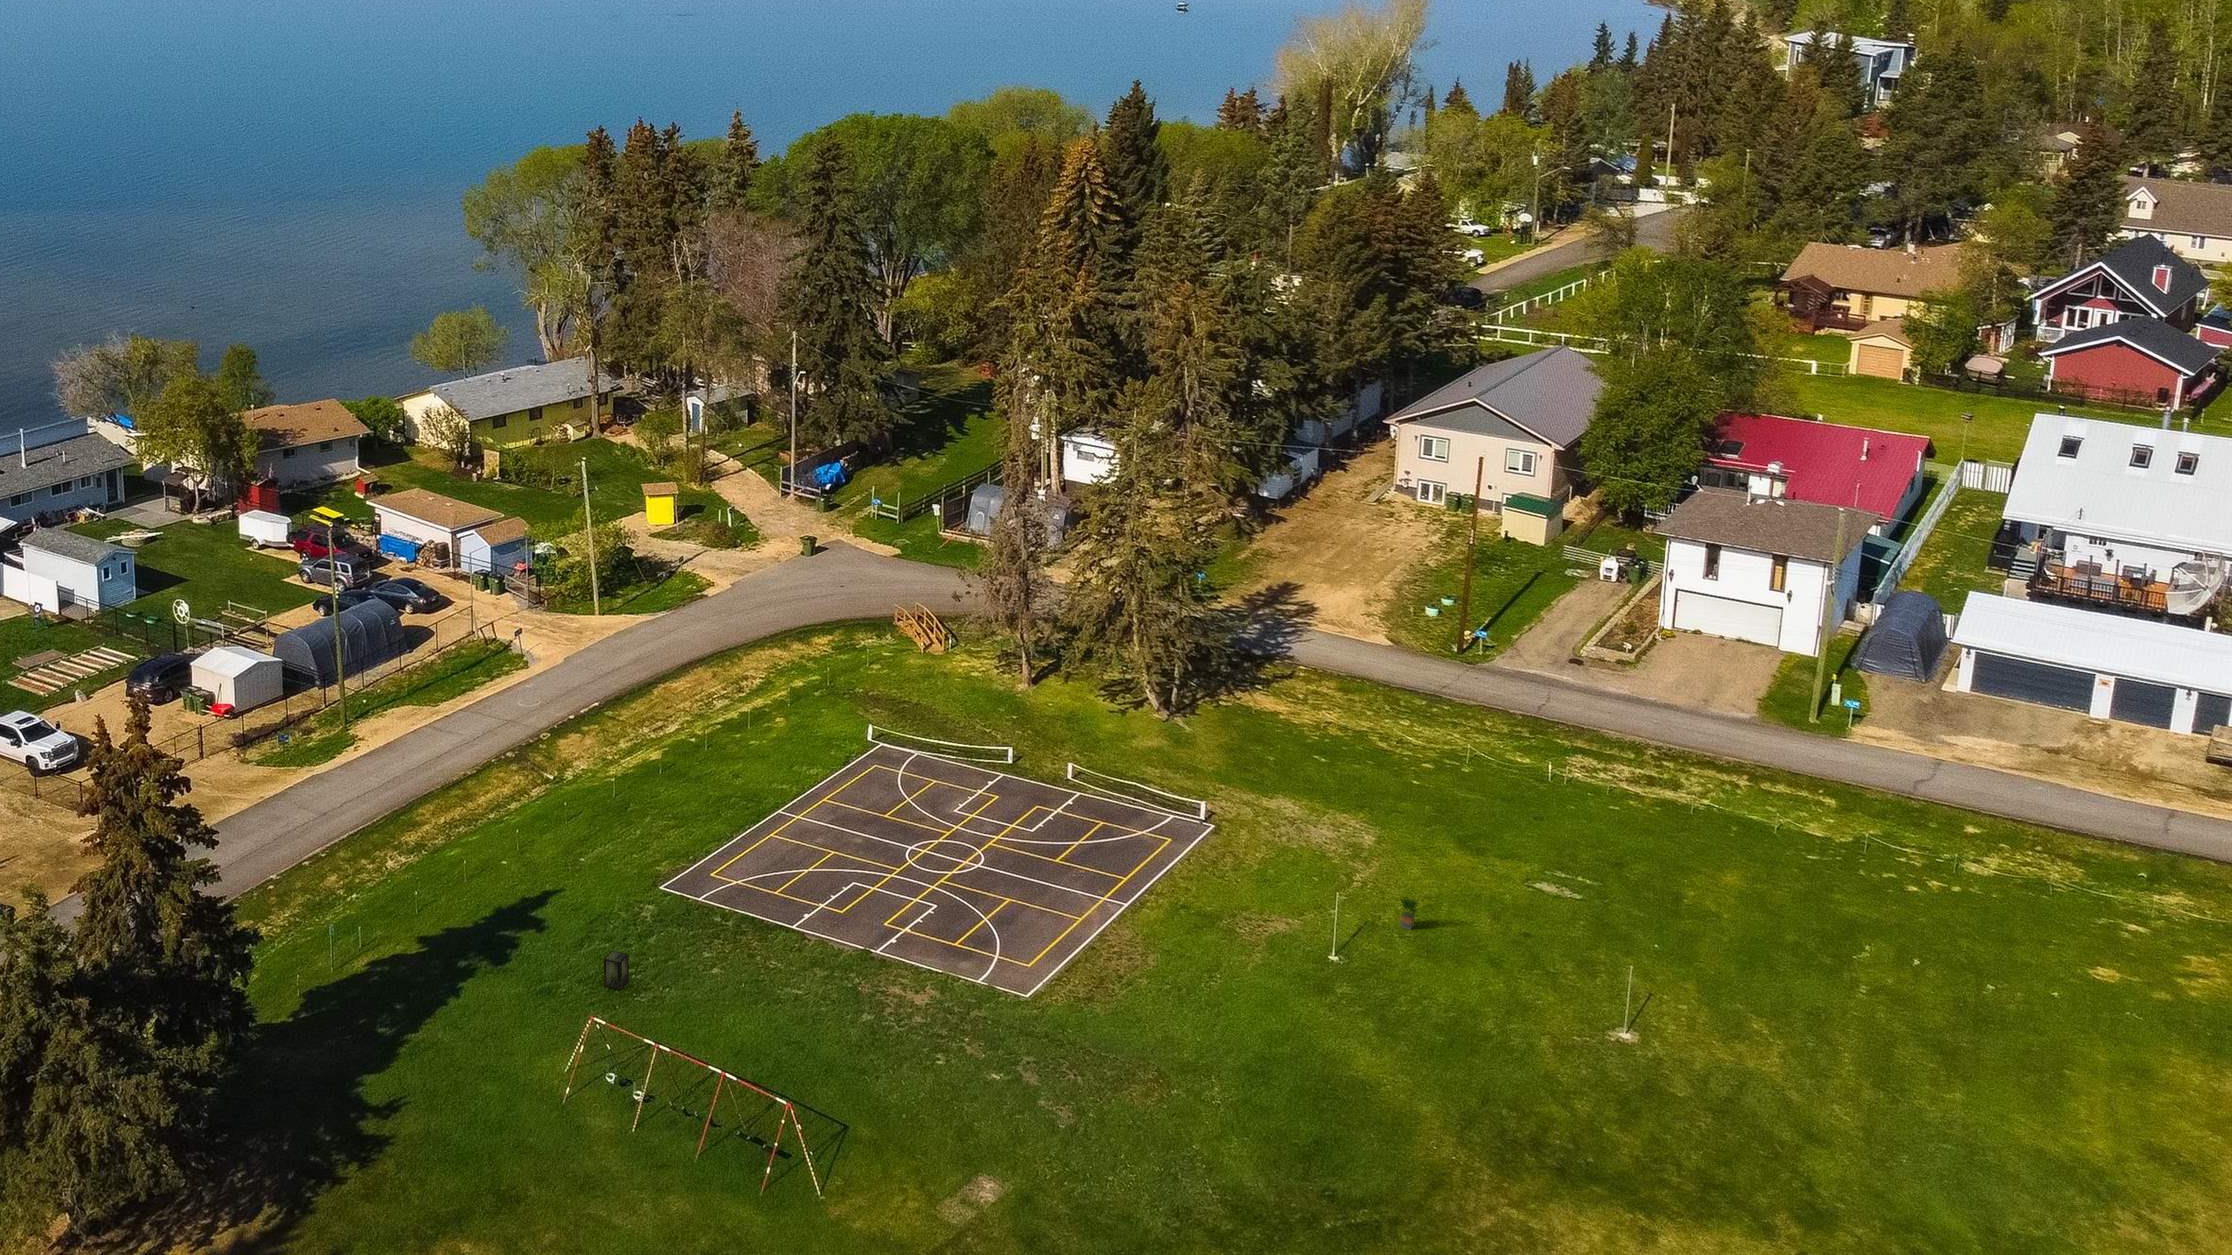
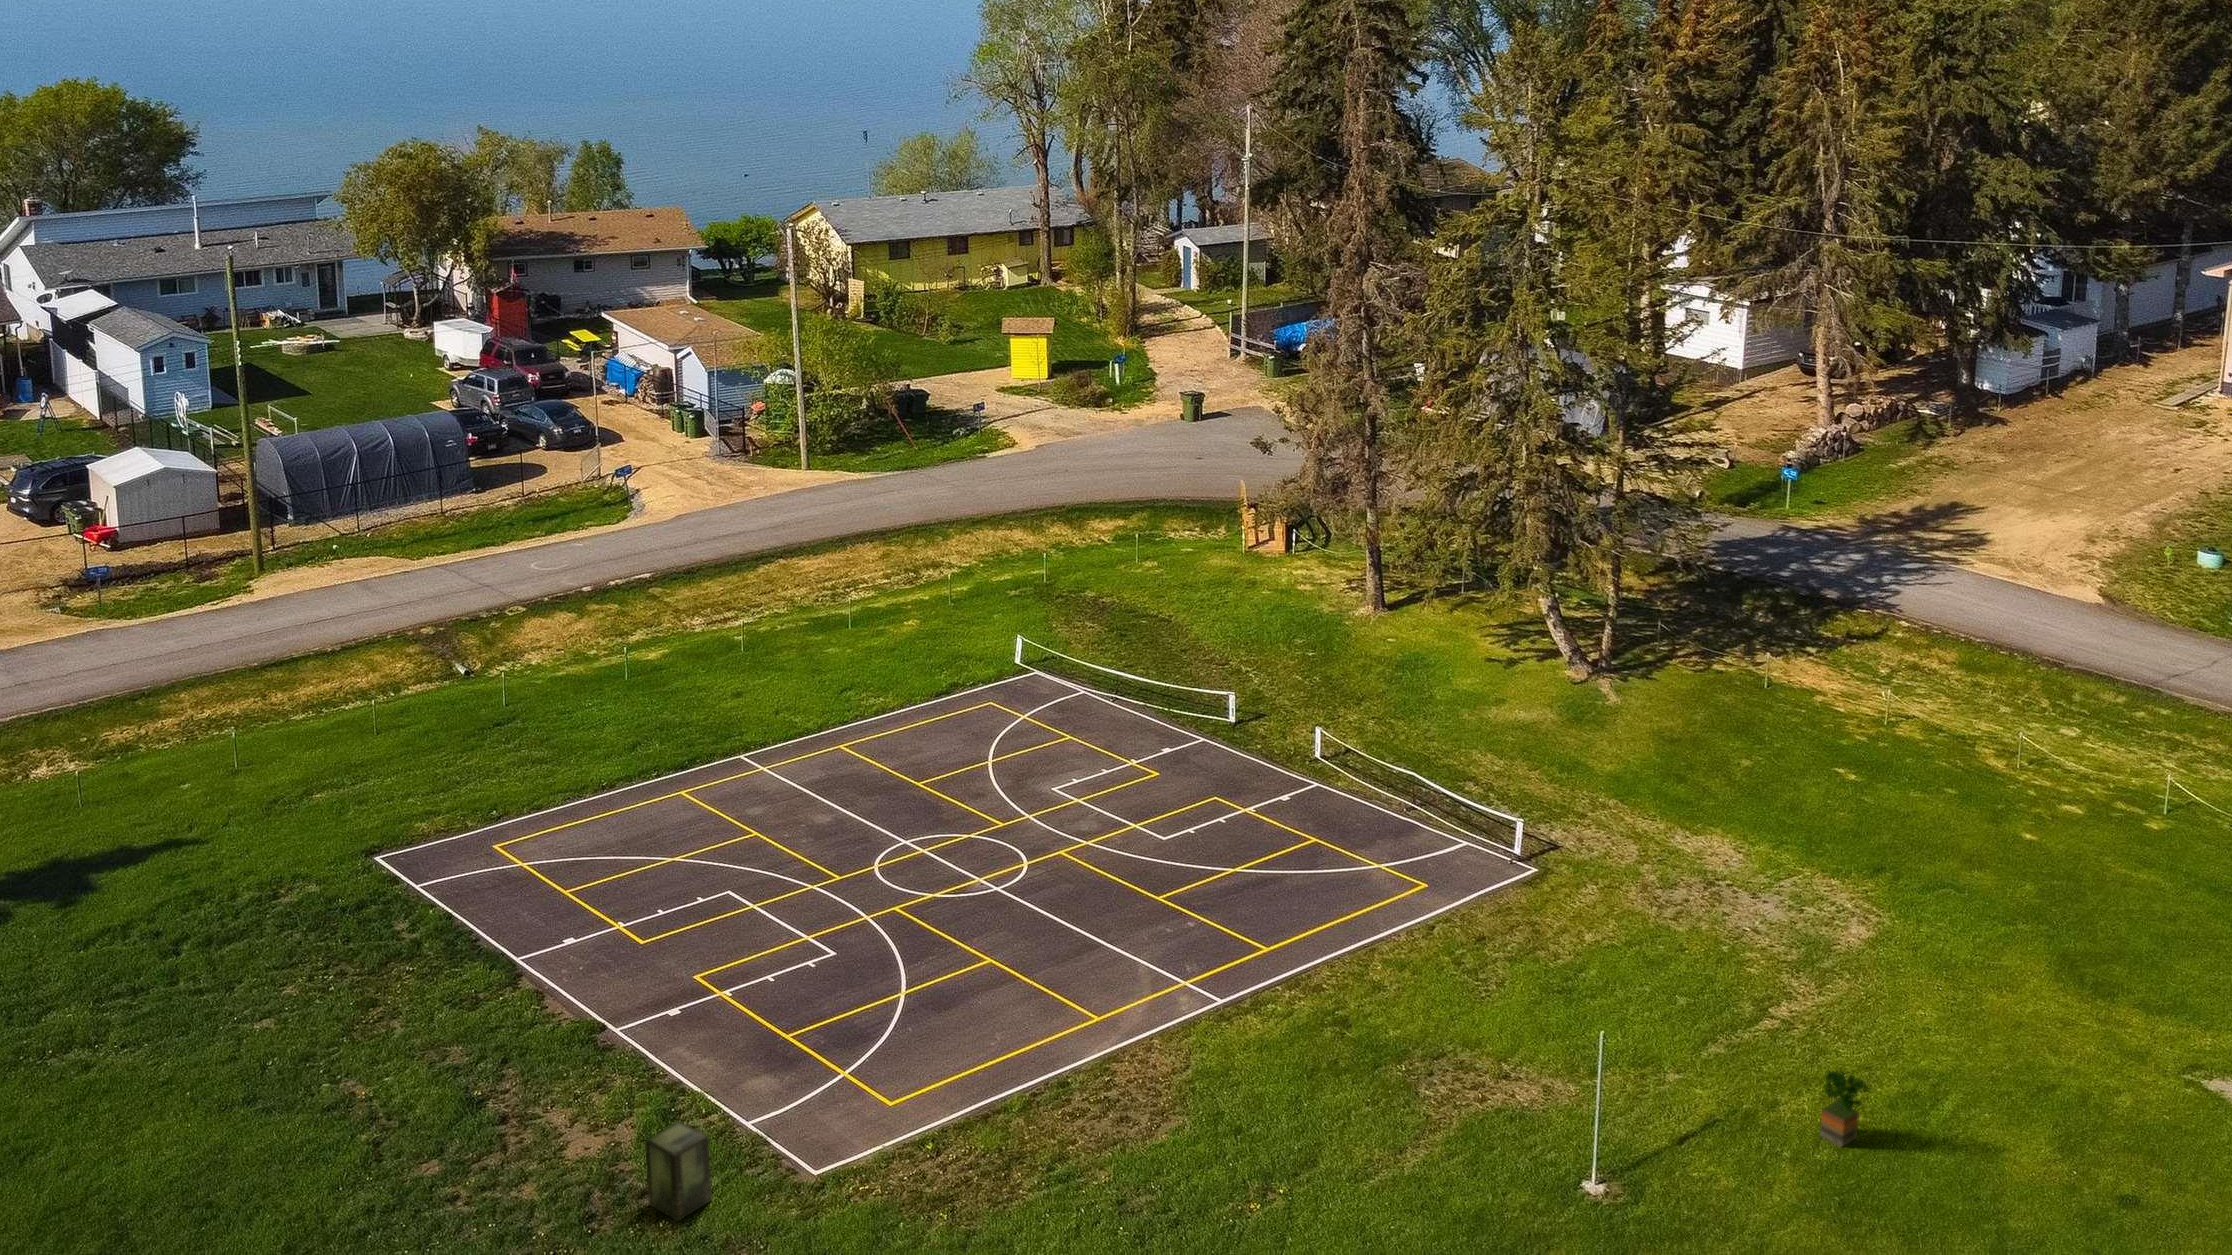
storage box: present [604,951,629,991] -> present [645,1121,712,1221]

